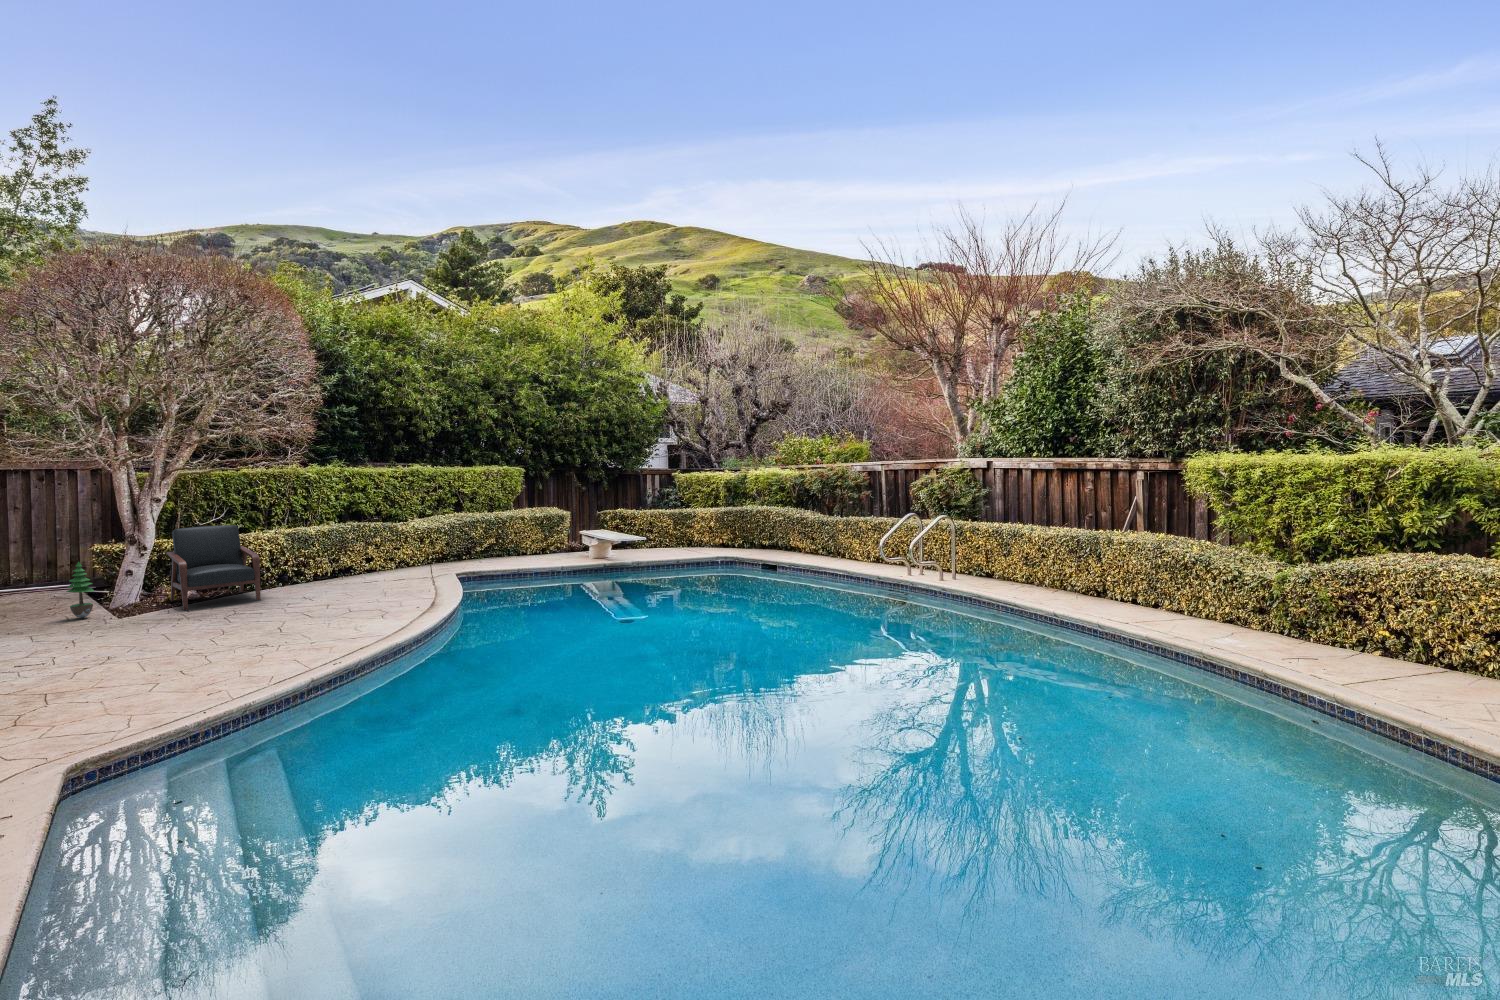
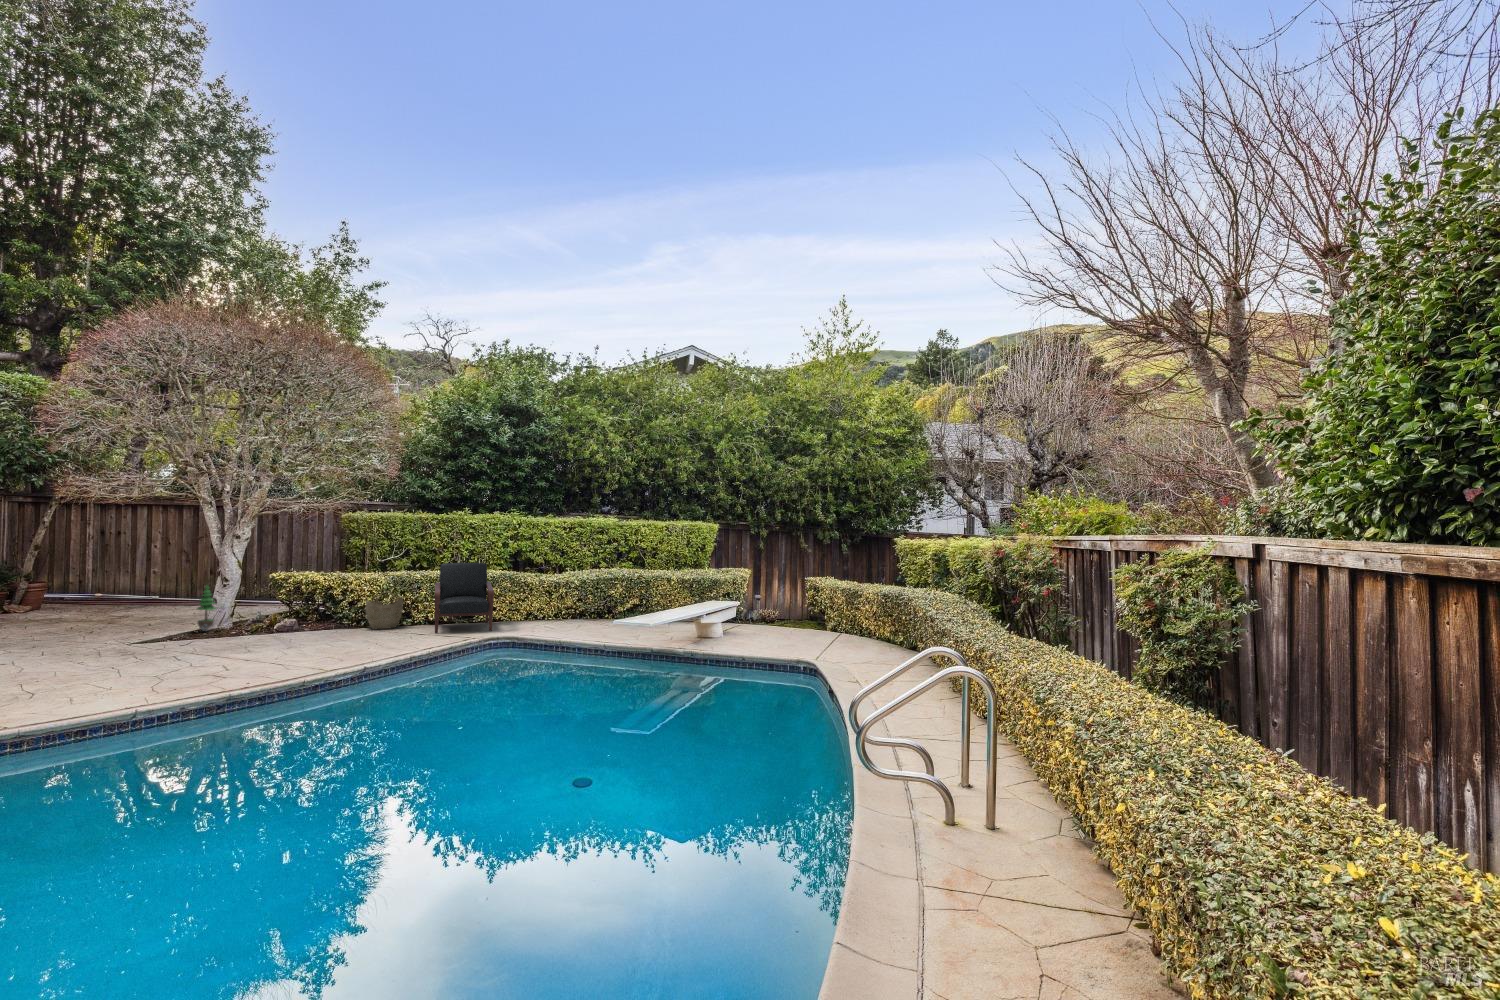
chair: present [166,525,261,610] -> present [435,563,494,633]
woven basket: none [270,548,311,588] -> present [366,591,403,629]

